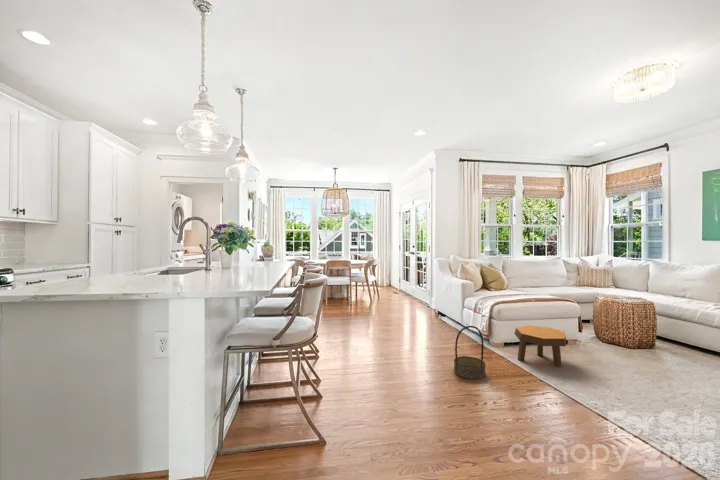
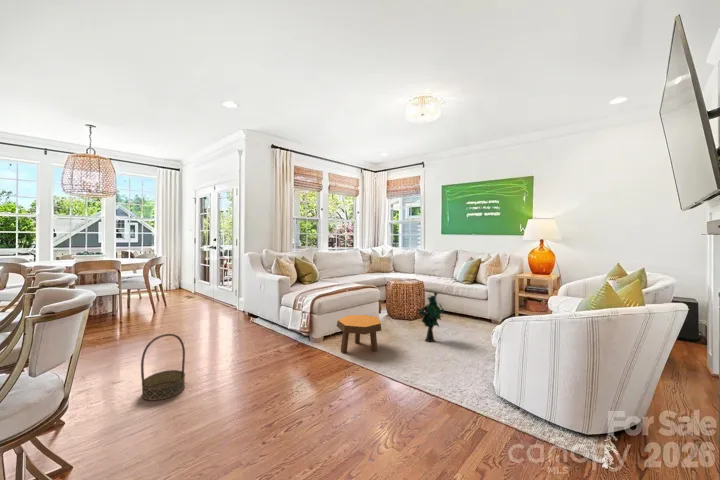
decorative plant: none [621,314,667,375] -> present [417,292,444,342]
basket: present [454,326,486,379] -> present [141,334,185,401]

